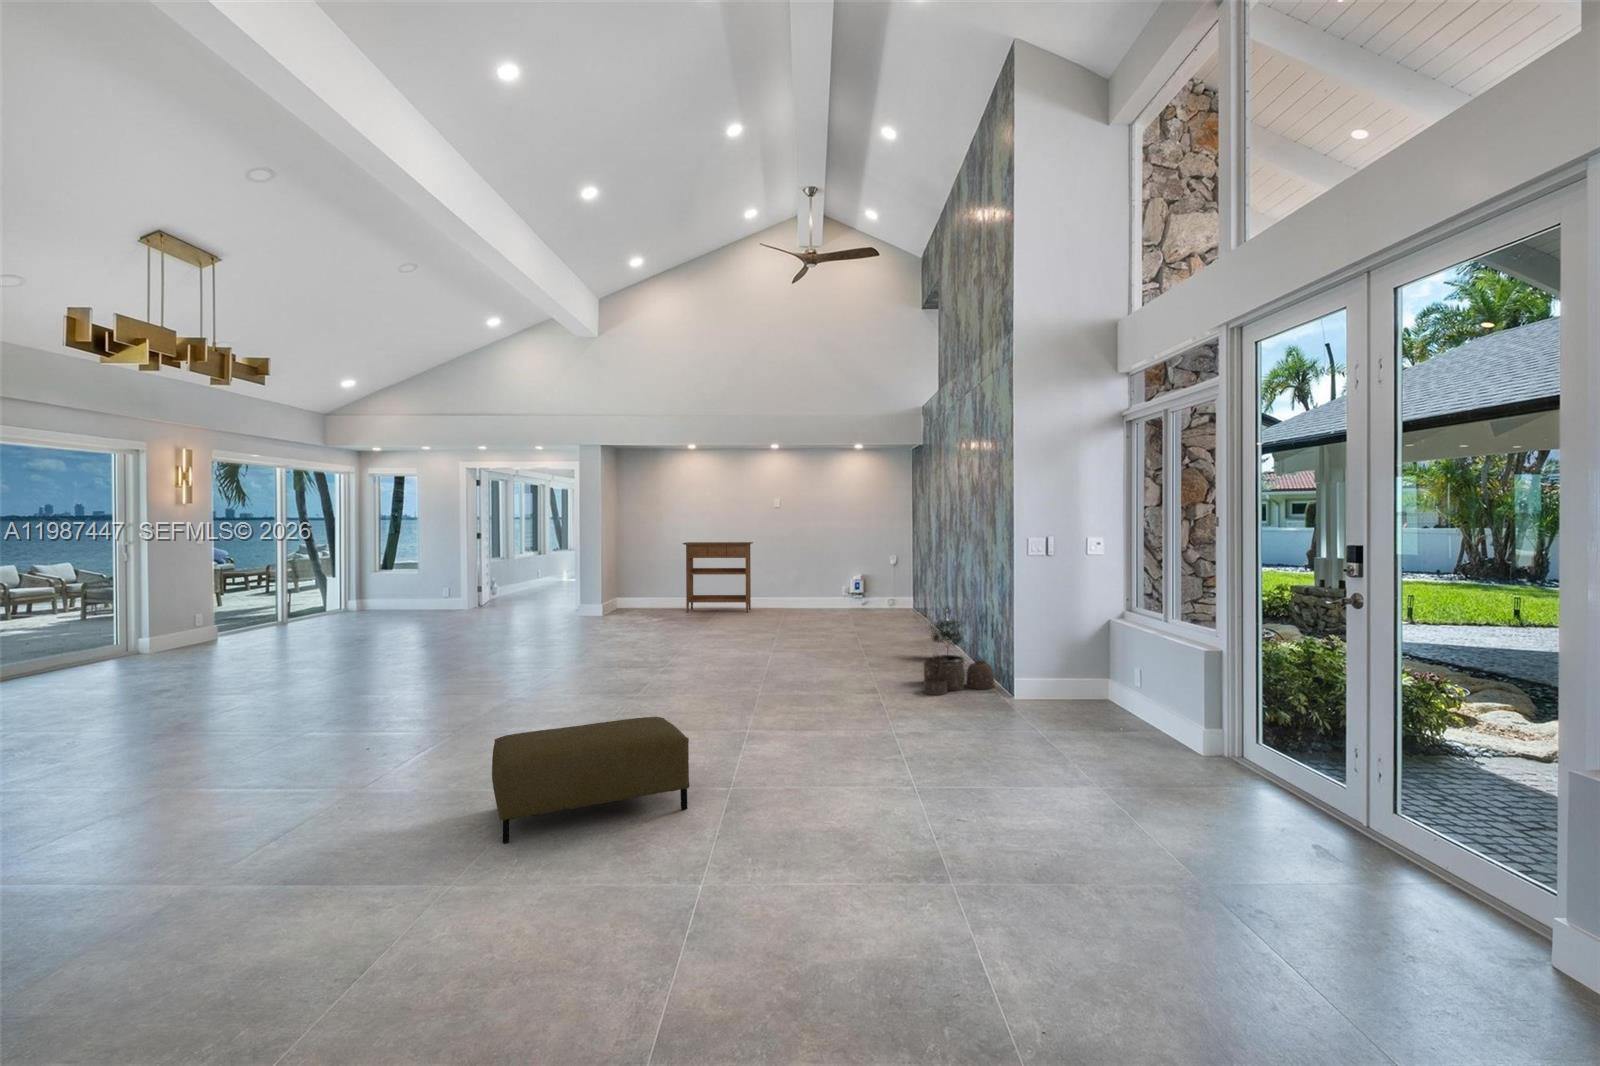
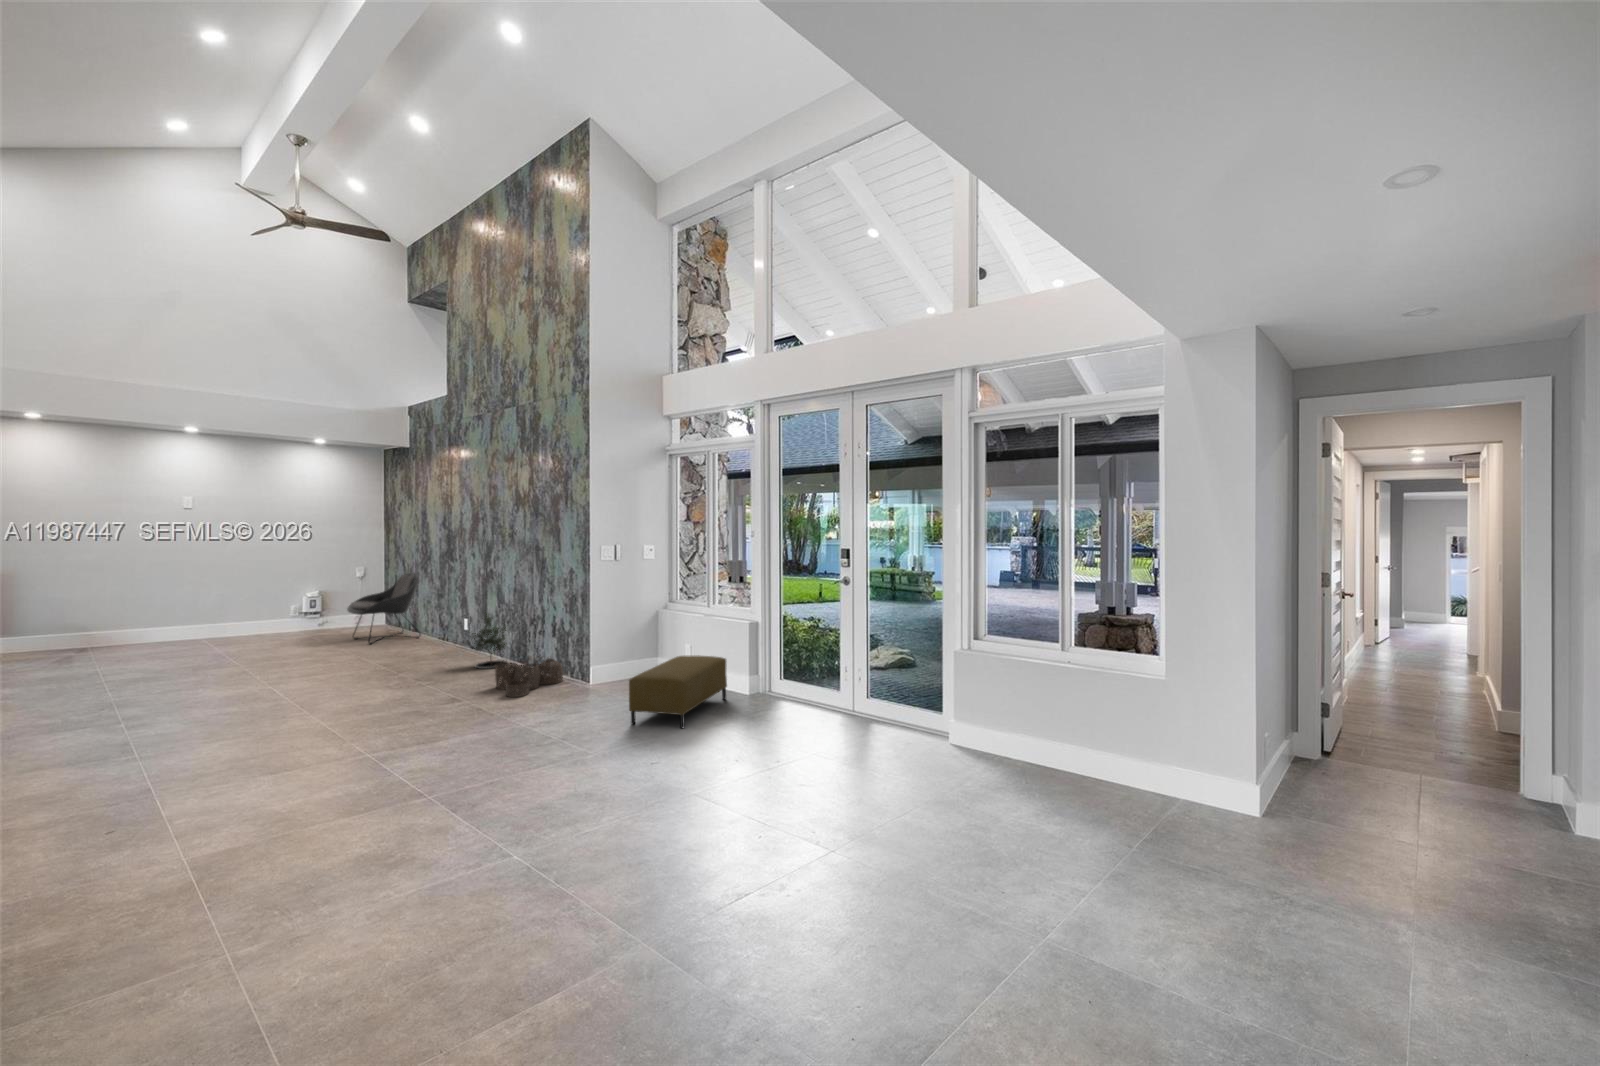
console table: present [683,542,753,613] -> none [23,563,155,670]
lounge chair: none [870,562,926,625] -> present [347,572,420,644]
ottoman: present [492,717,689,843] -> present [629,655,727,728]

